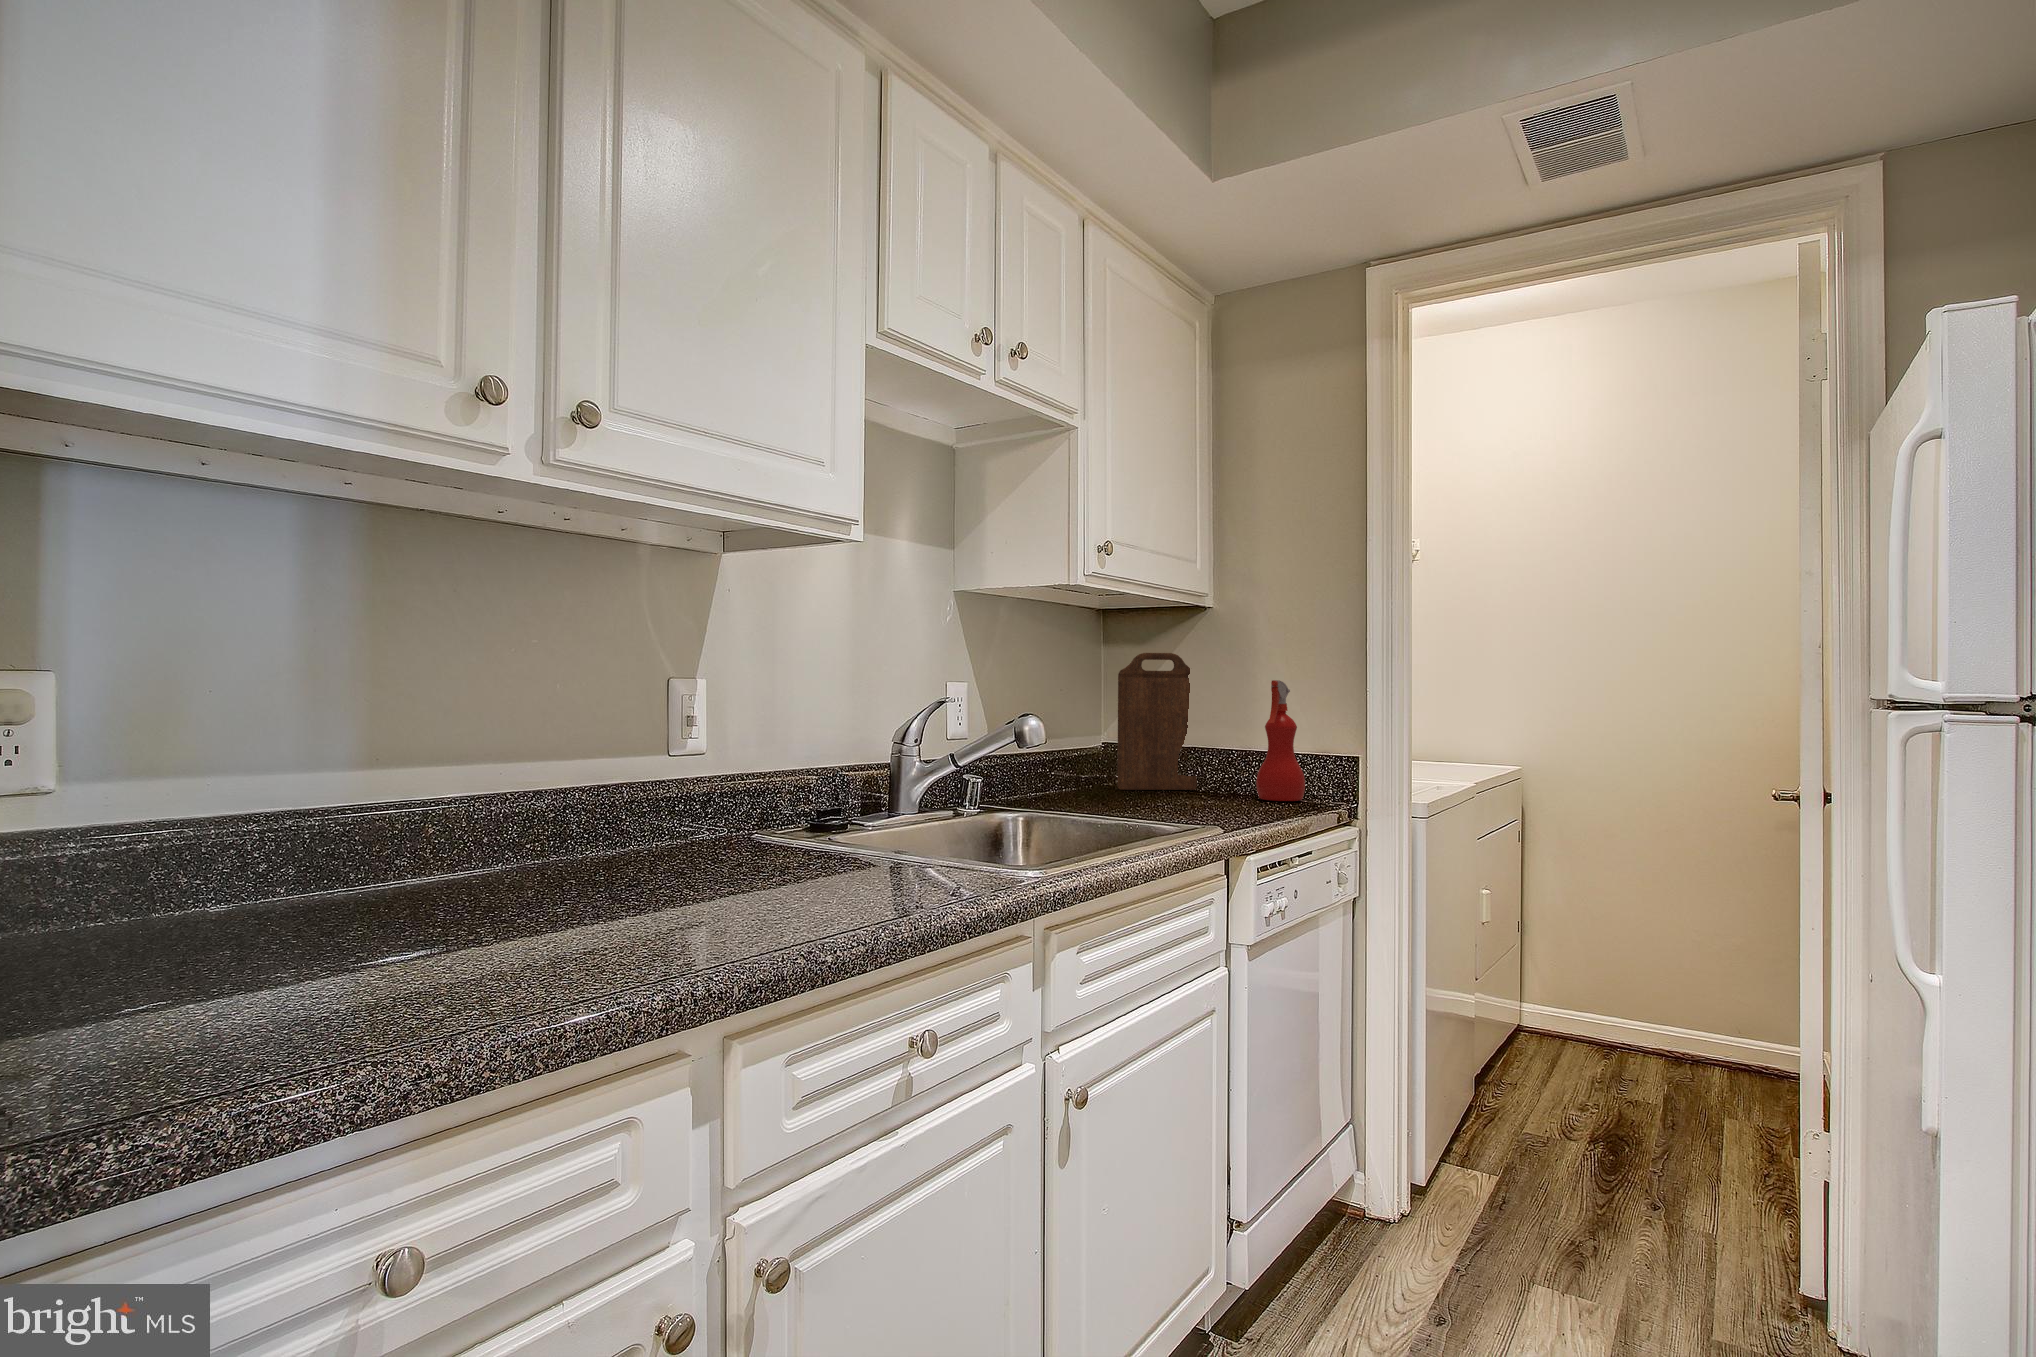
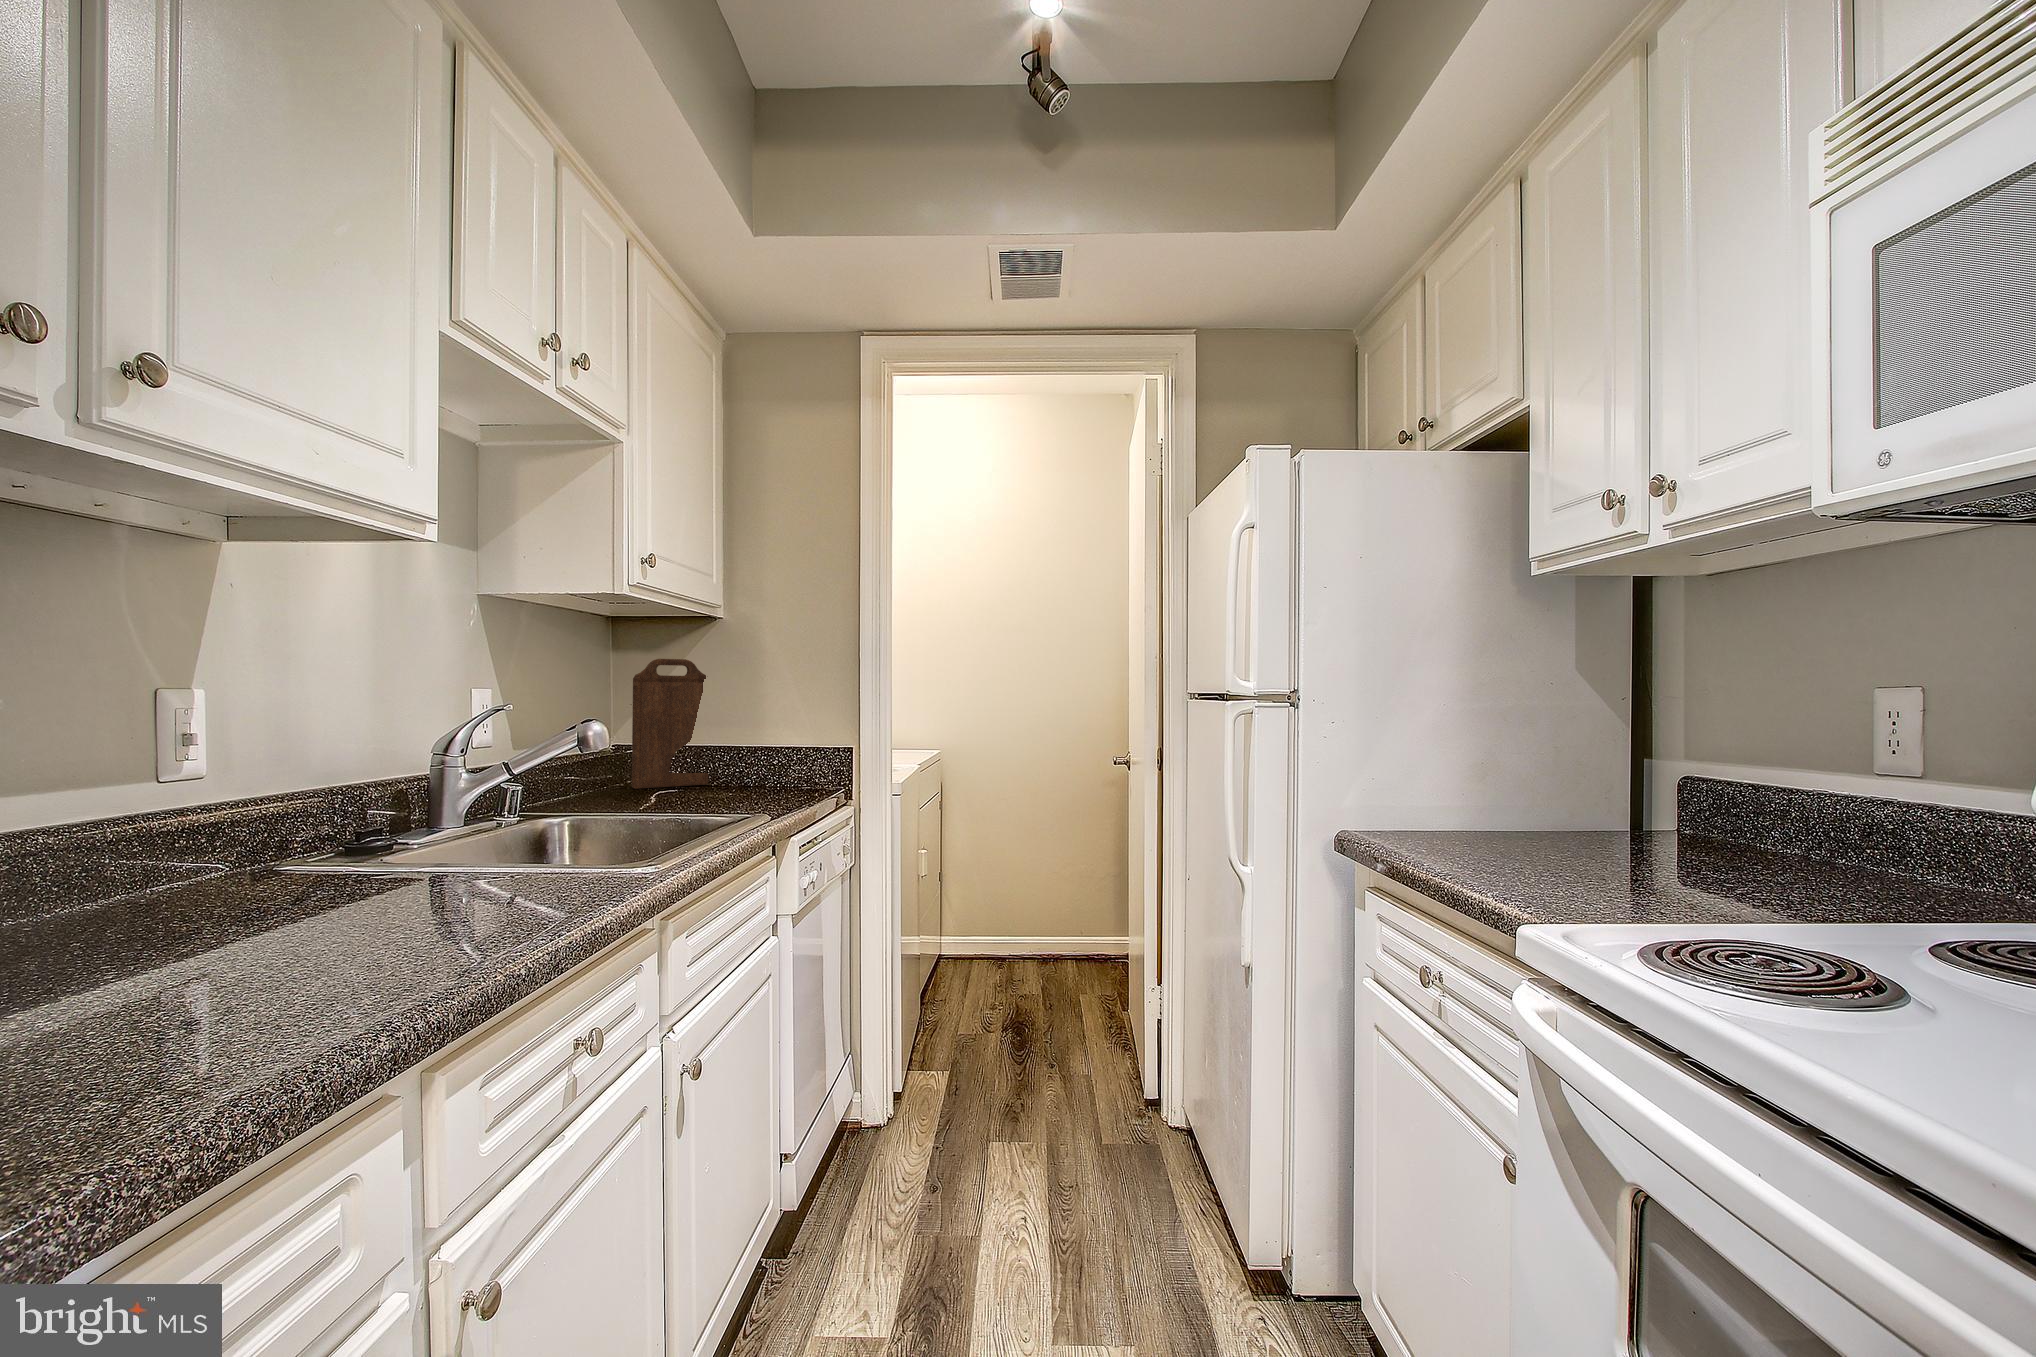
spray bottle: present [1256,680,1305,801] -> none [770,685,812,789]

